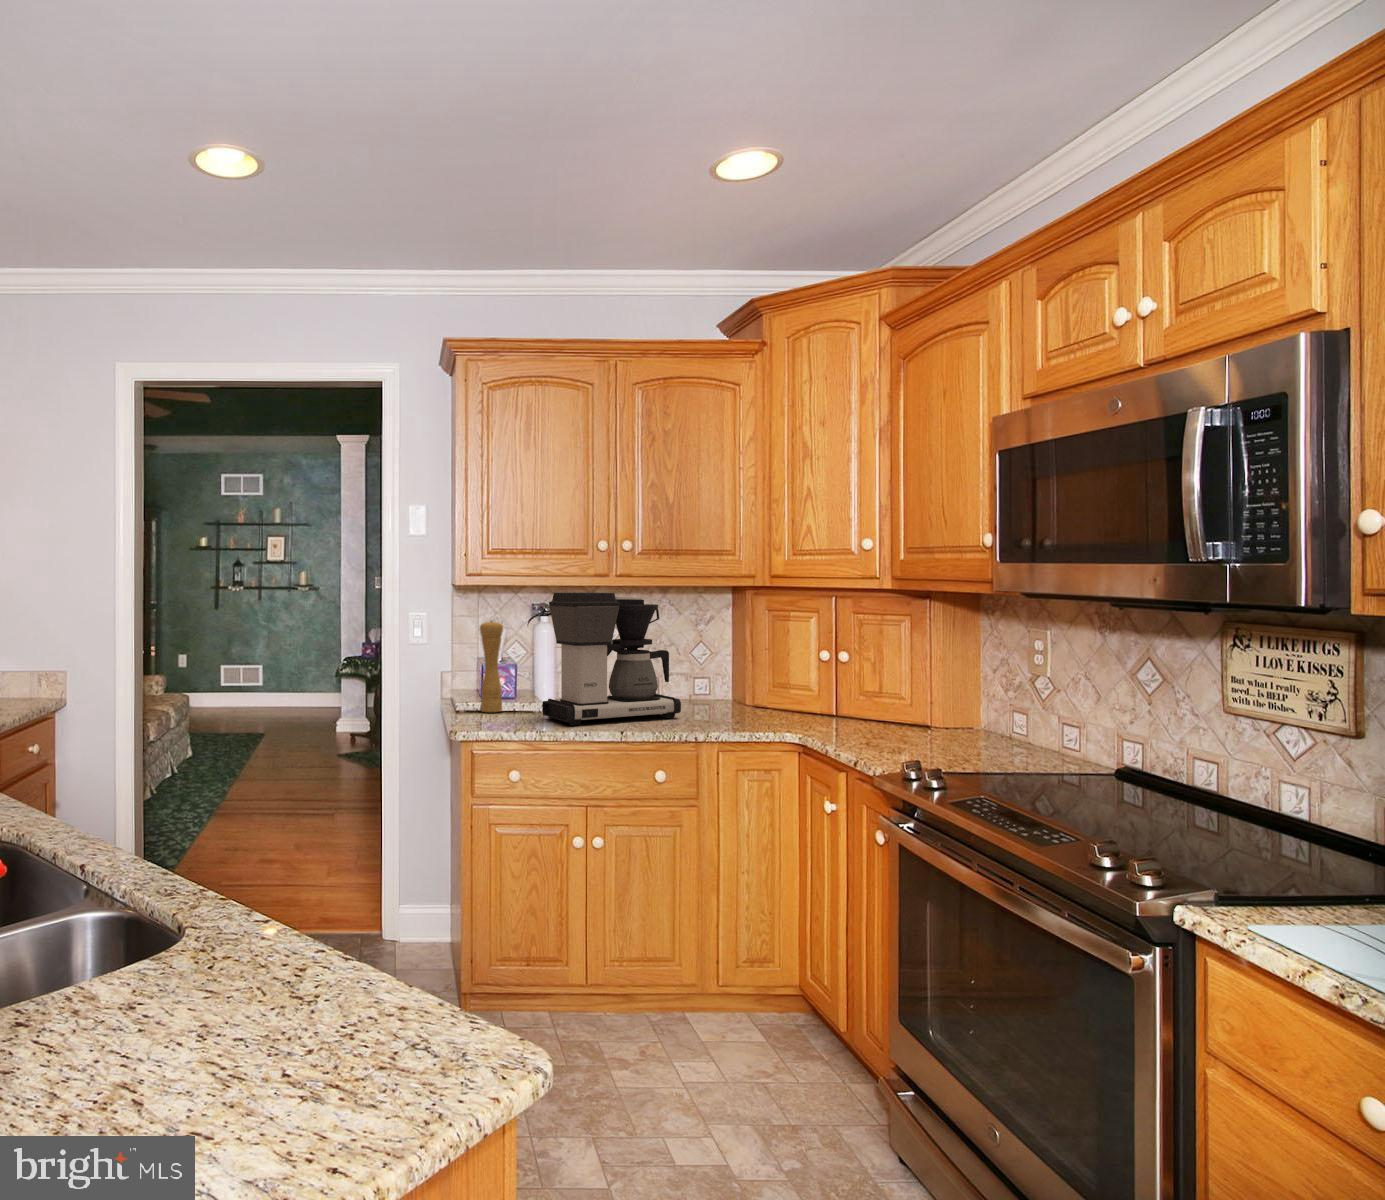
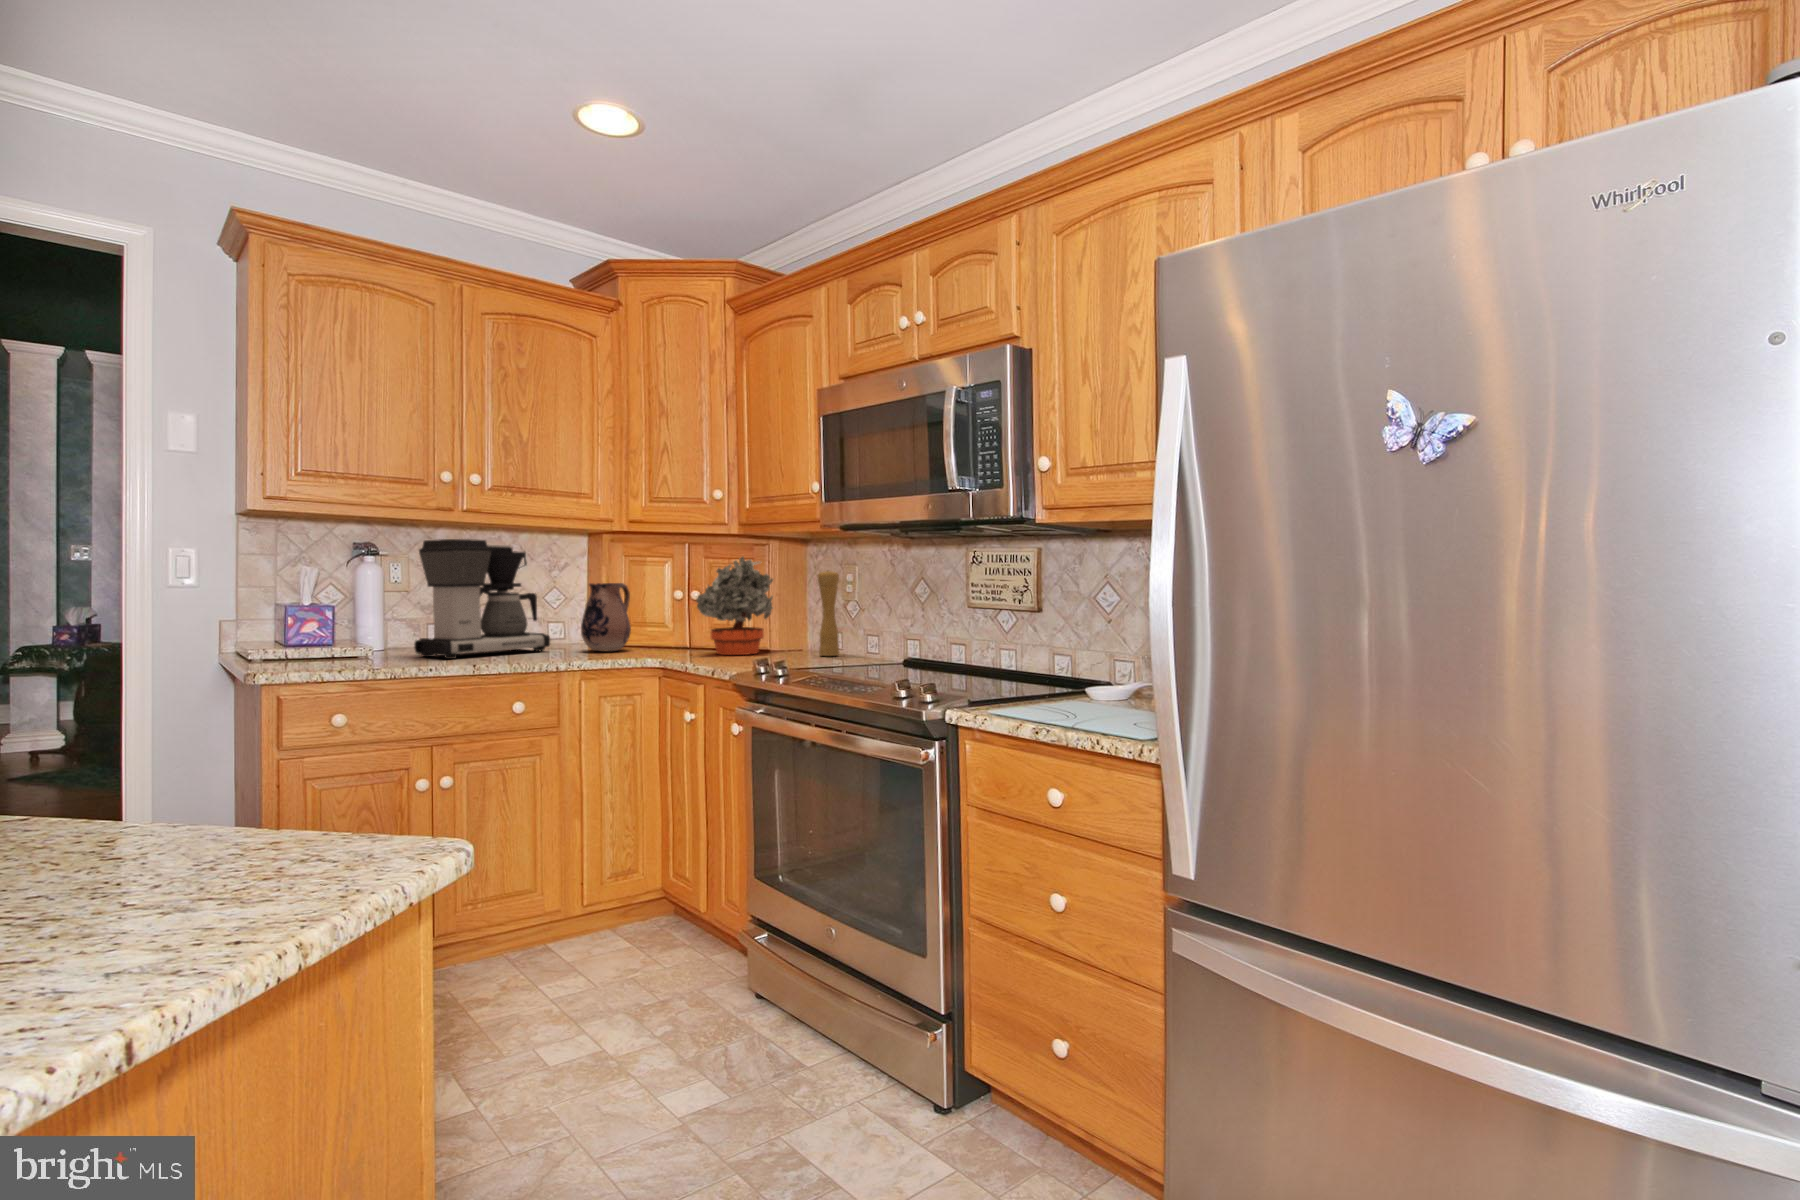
potted plant: none [841,615,942,741] -> present [696,557,773,655]
pepper mill: present [480,621,503,712] -> present [818,570,839,656]
ceramic pitcher: none [714,641,770,723] -> present [581,583,631,651]

